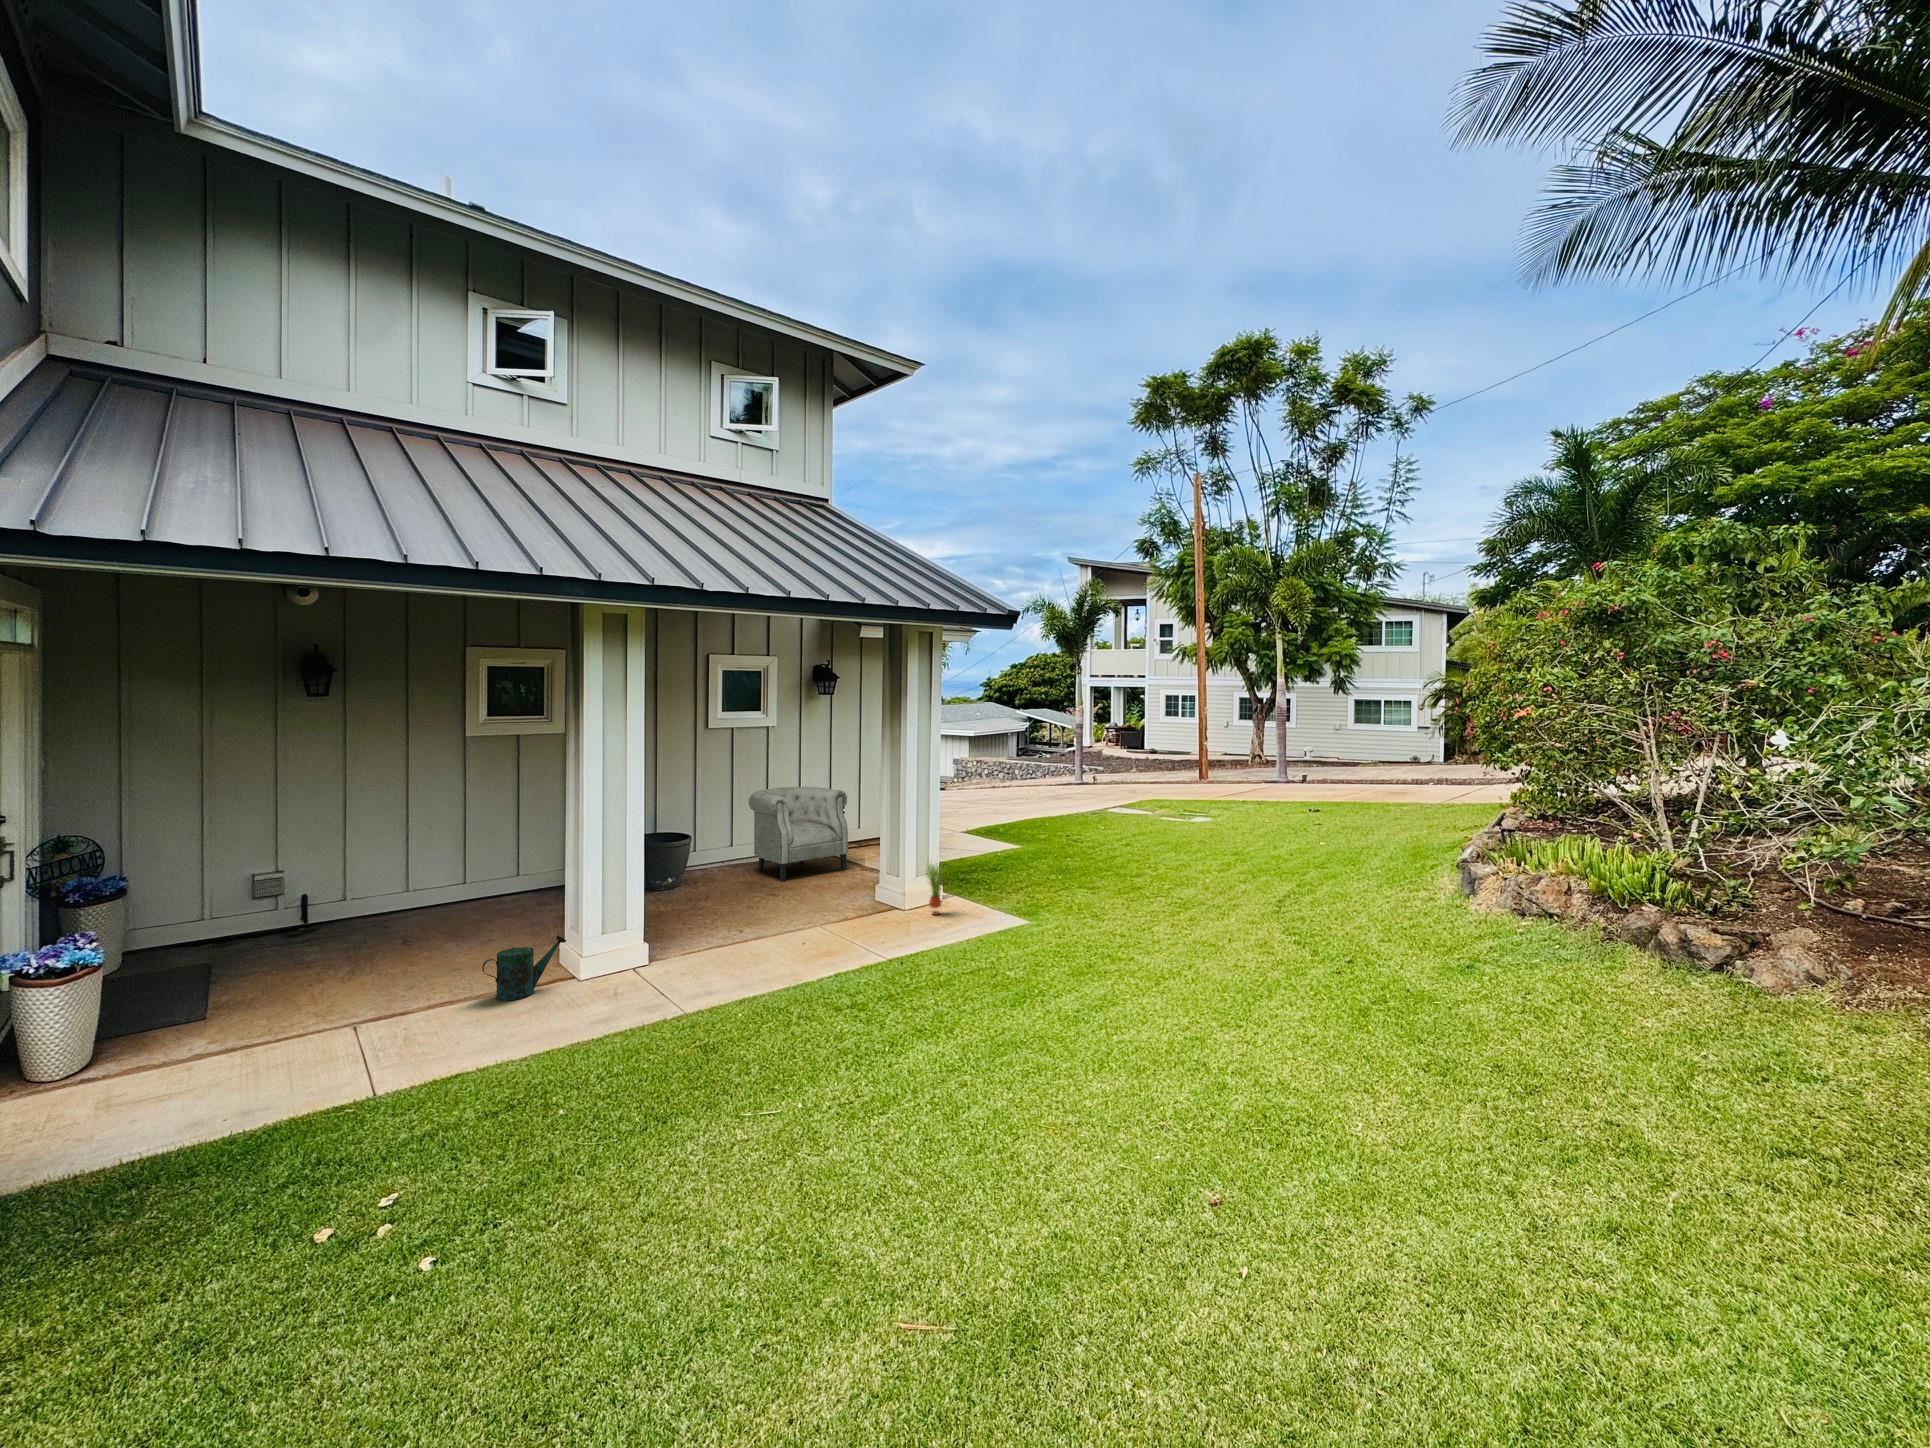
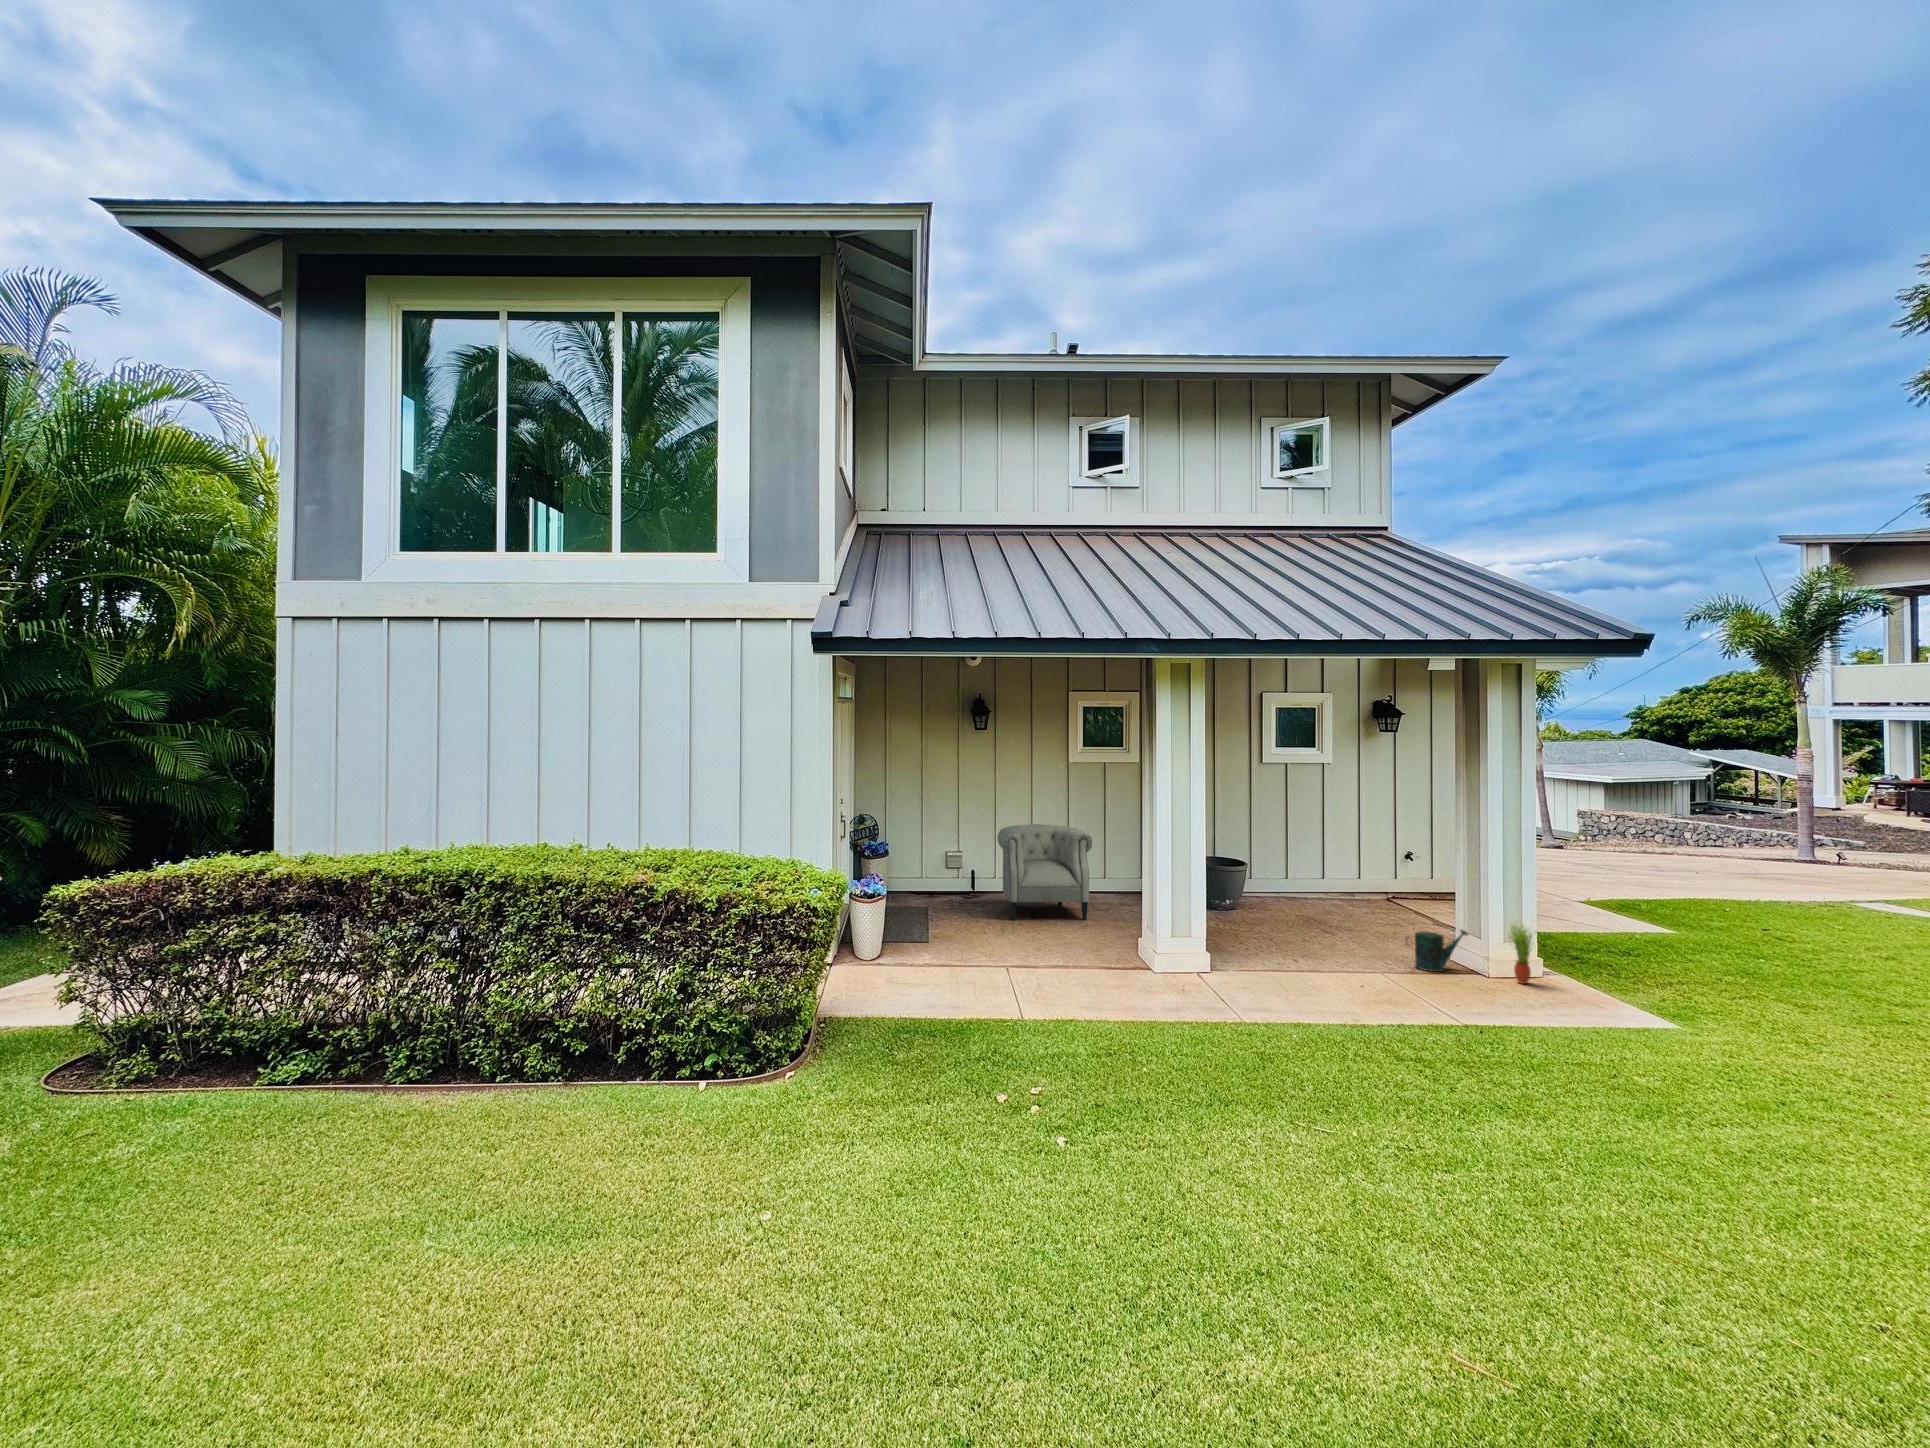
chair: present [749,787,848,882] -> present [998,824,1092,921]
watering can: present [482,936,566,1001] -> present [1406,930,1467,972]

